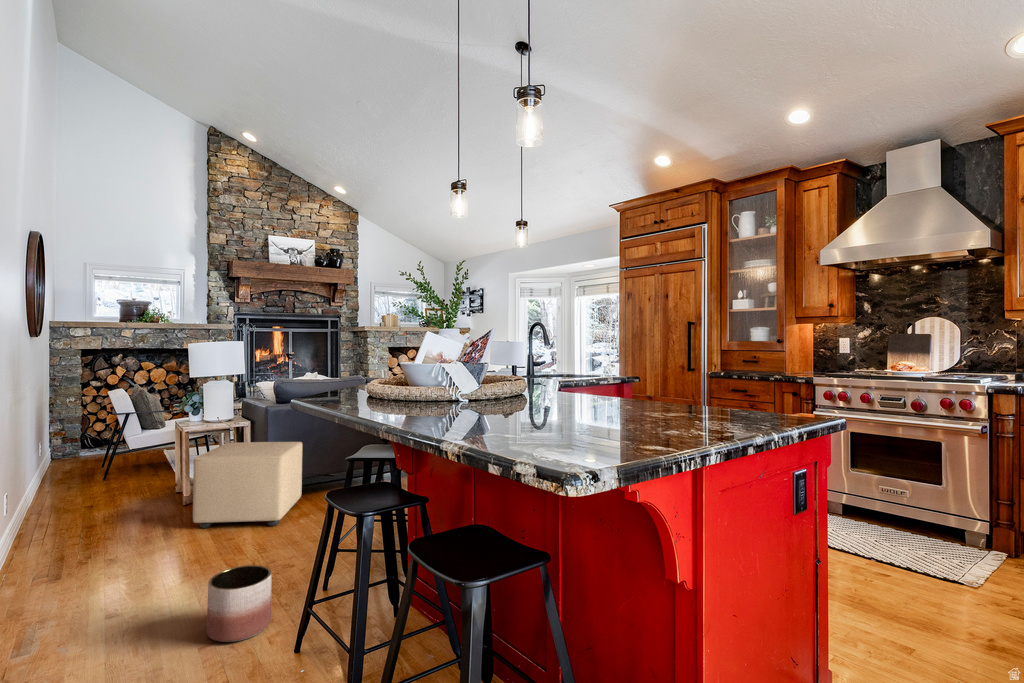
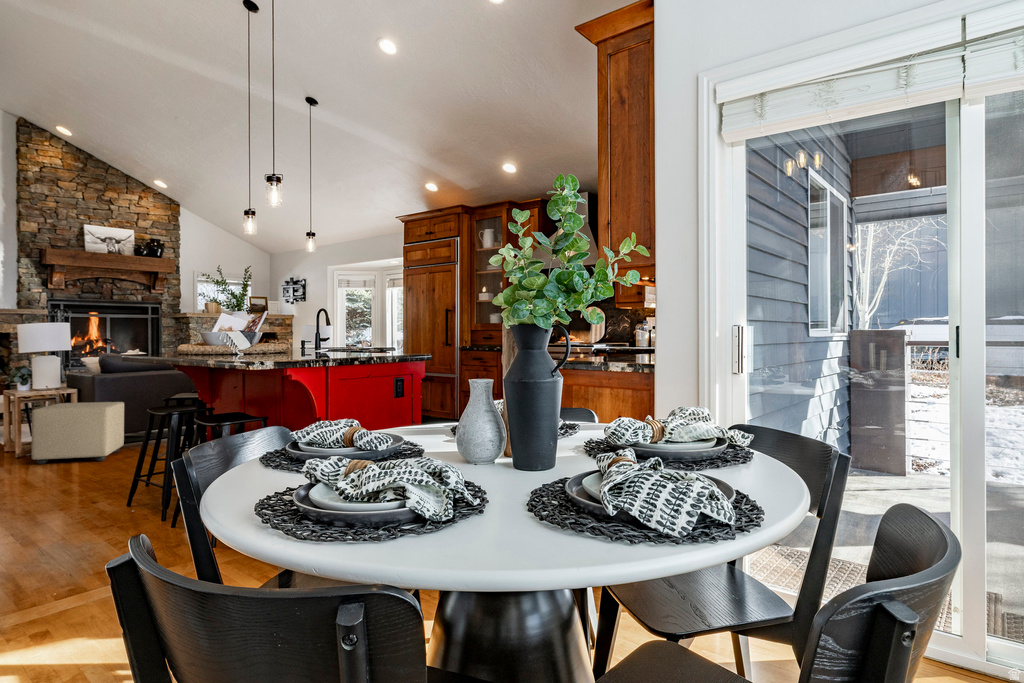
planter: present [207,565,271,642] -> none [61,461,105,501]

